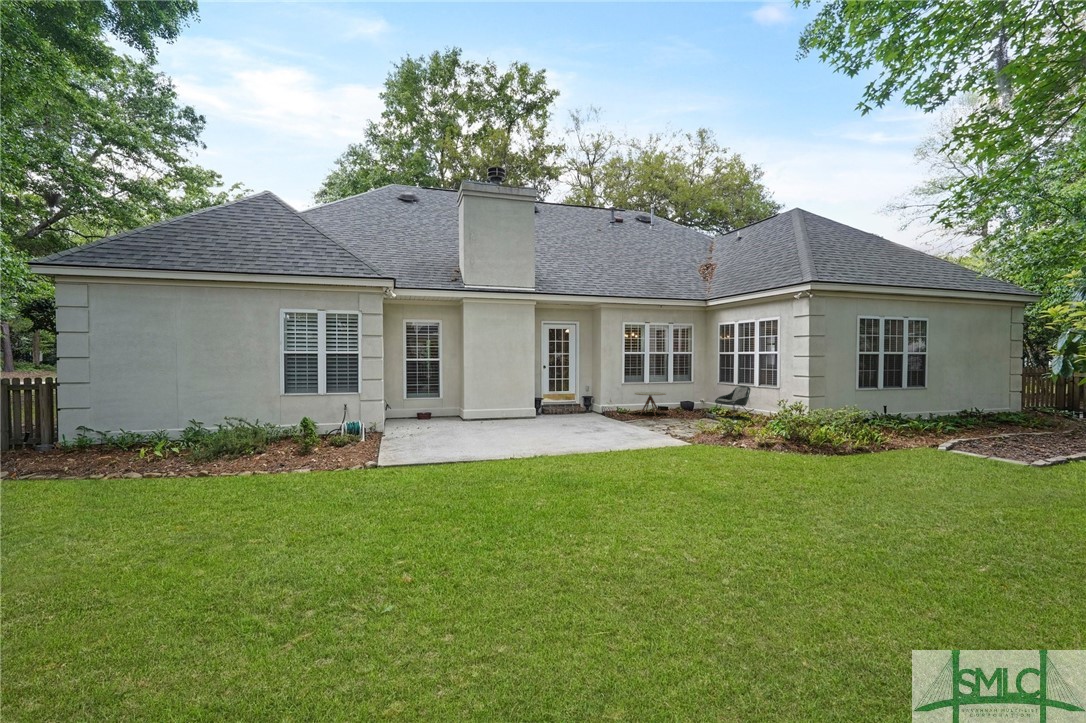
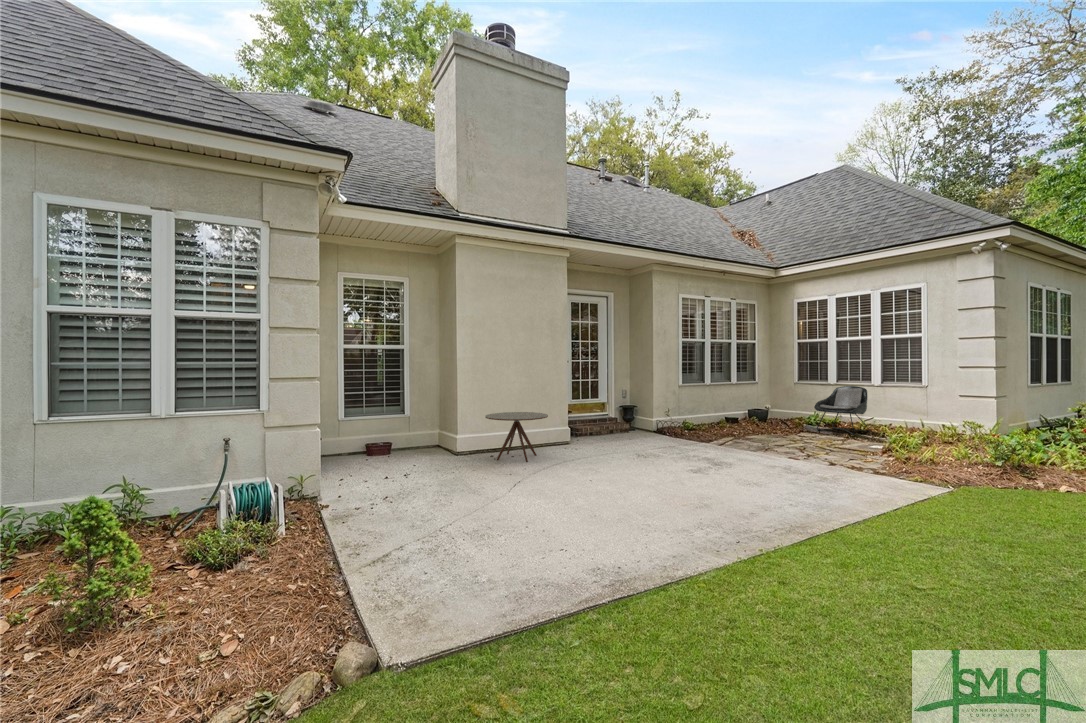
round table: present [634,392,666,416] -> present [485,412,548,462]

